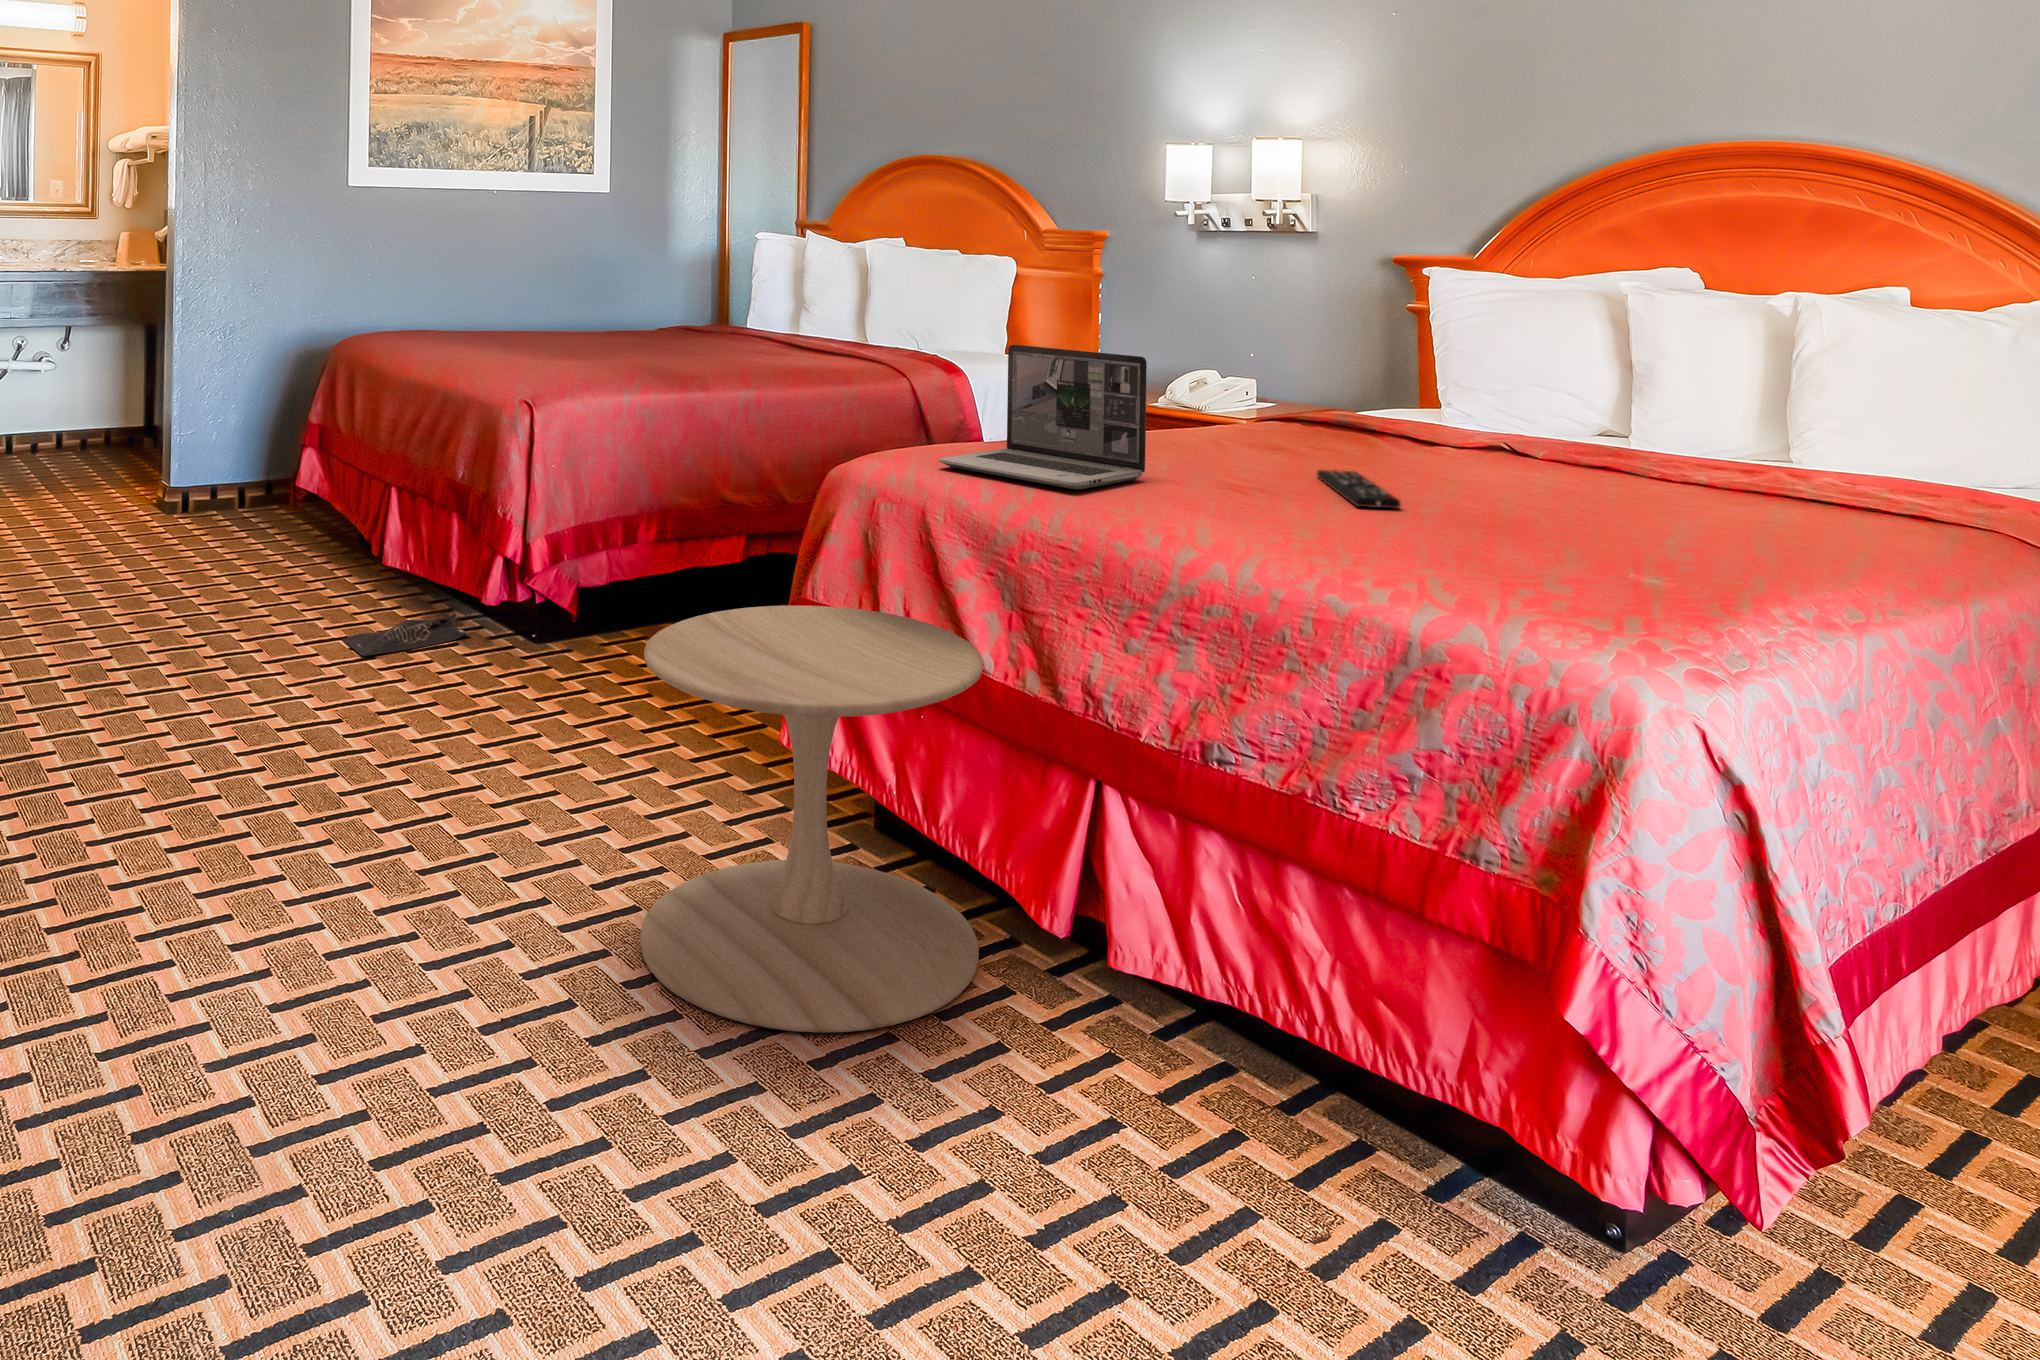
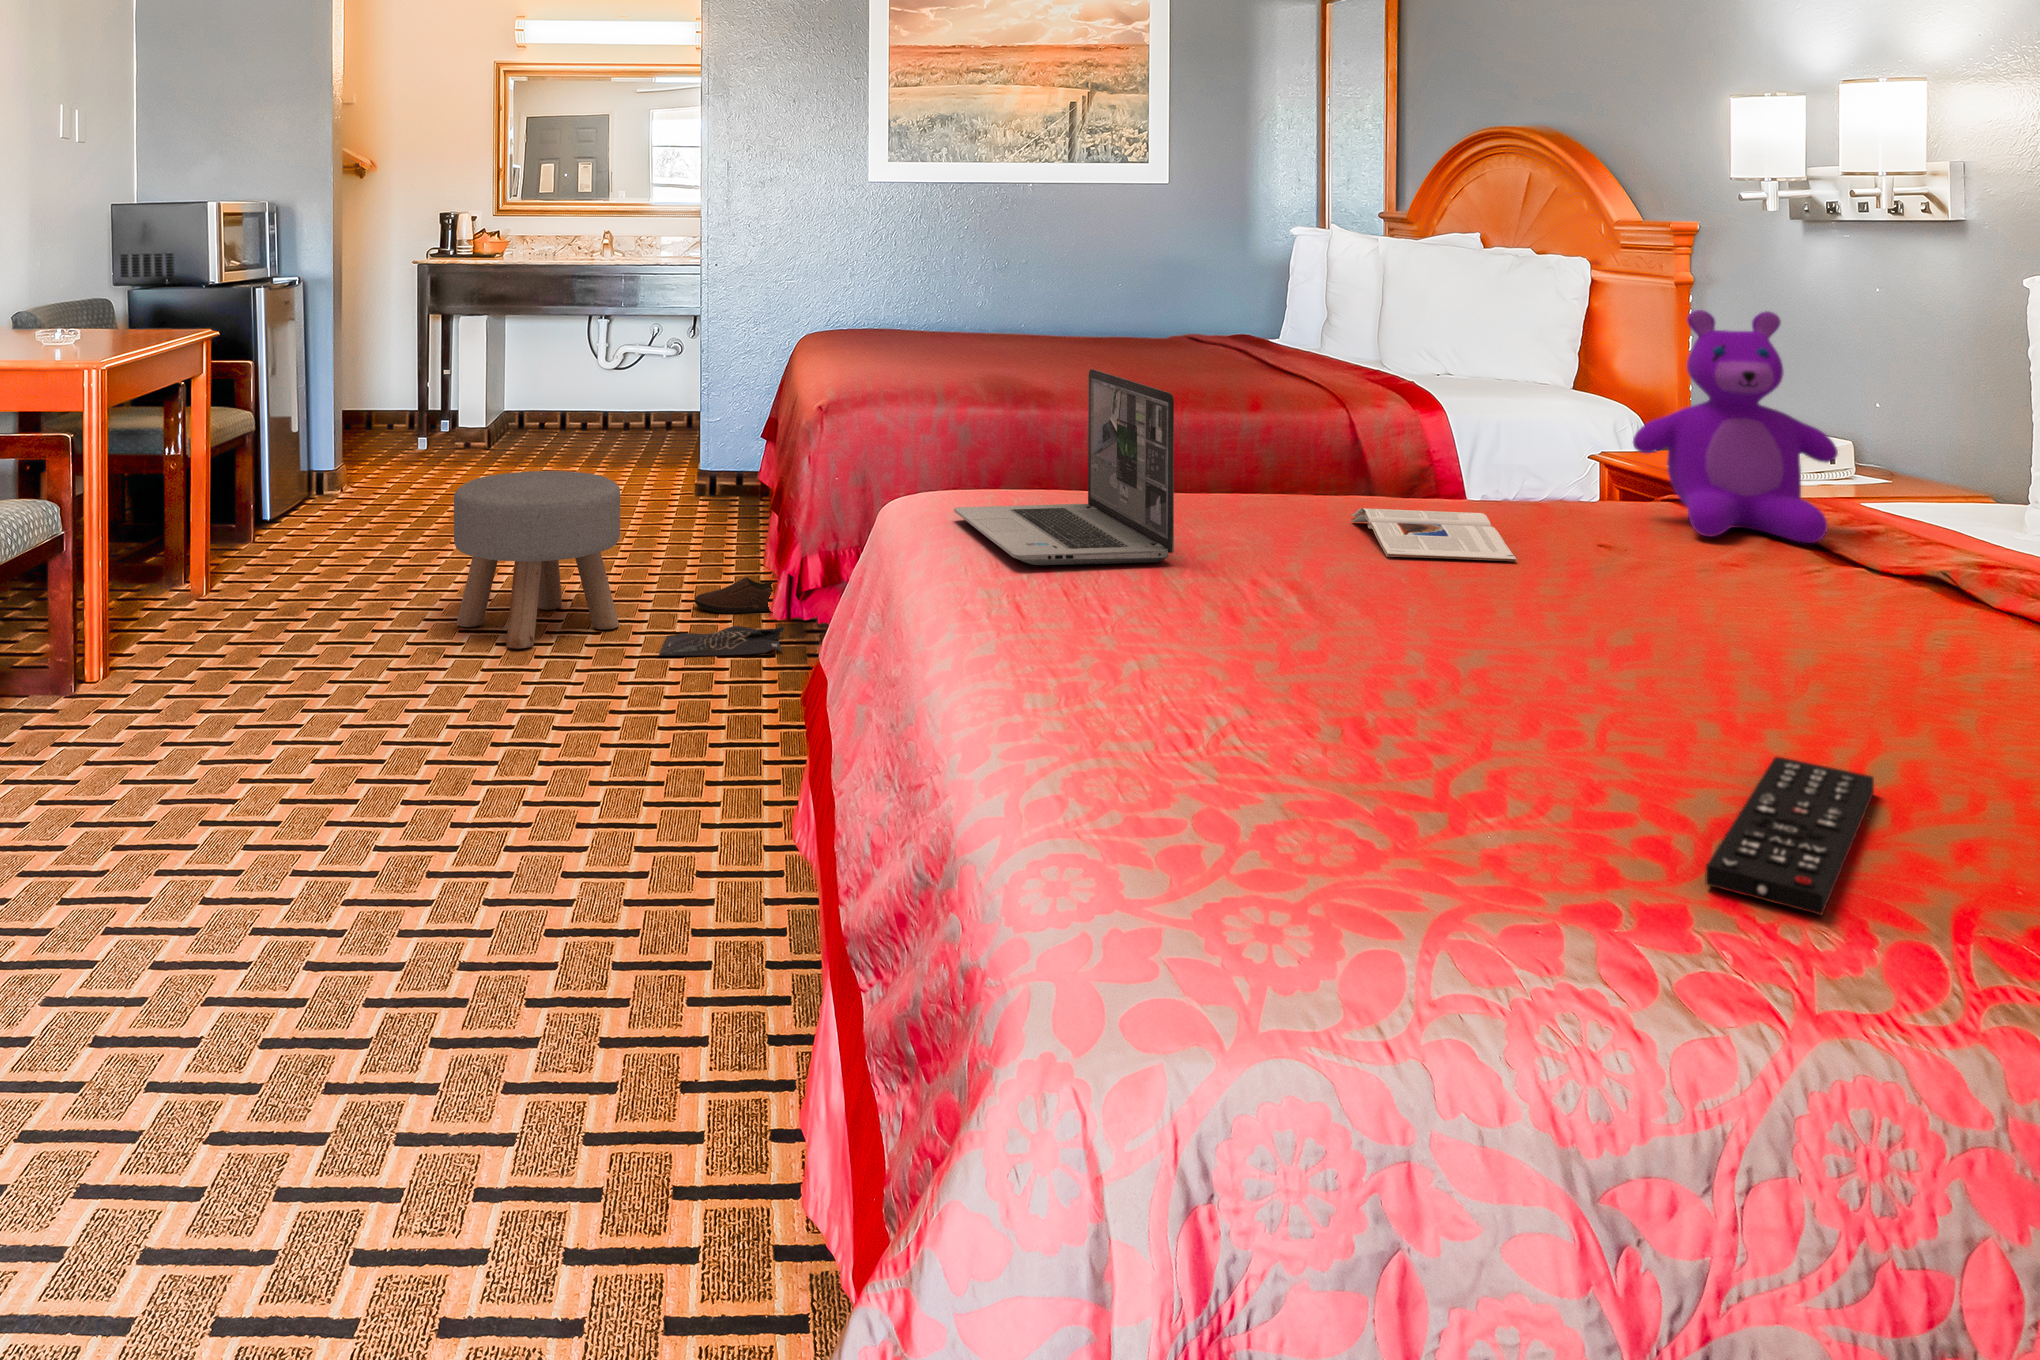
teddy bear: none [1282,290,1405,436] -> present [1633,310,1838,543]
magazine: none [1160,431,1300,463] -> present [1351,508,1517,561]
remote control: present [1317,470,1400,508] -> present [1705,757,1874,915]
ottoman: none [103,487,288,673] -> present [454,471,620,648]
shoe: none [332,573,421,613] -> present [695,577,772,613]
side table: present [640,605,983,1033] -> none [439,656,842,1186]

